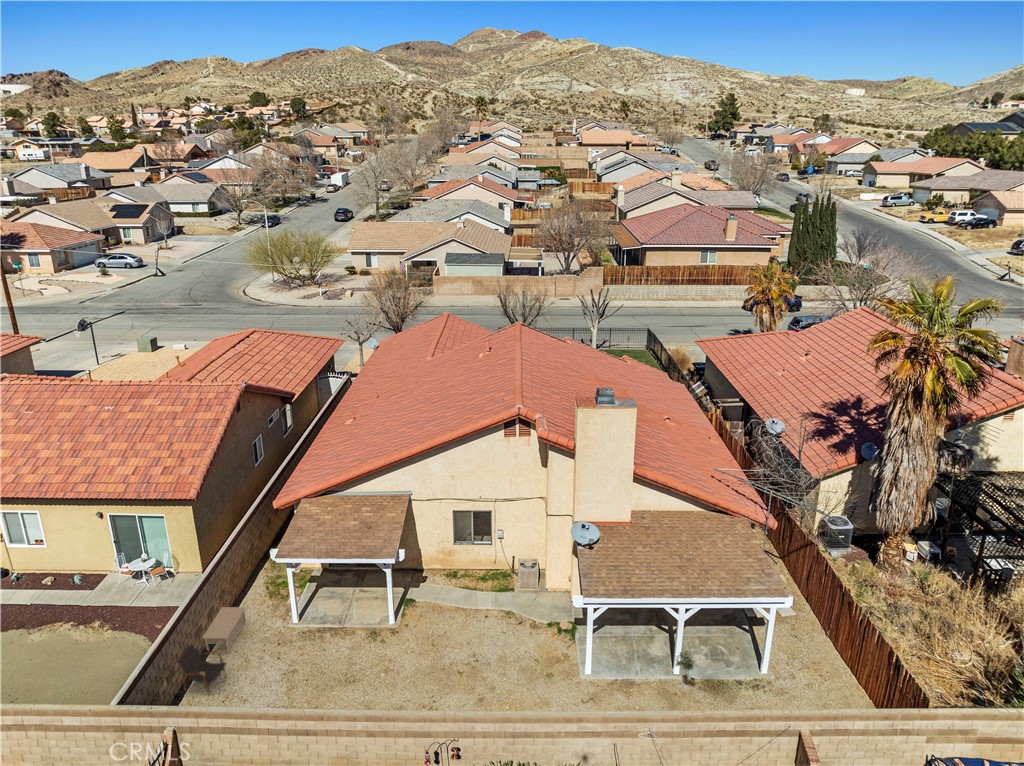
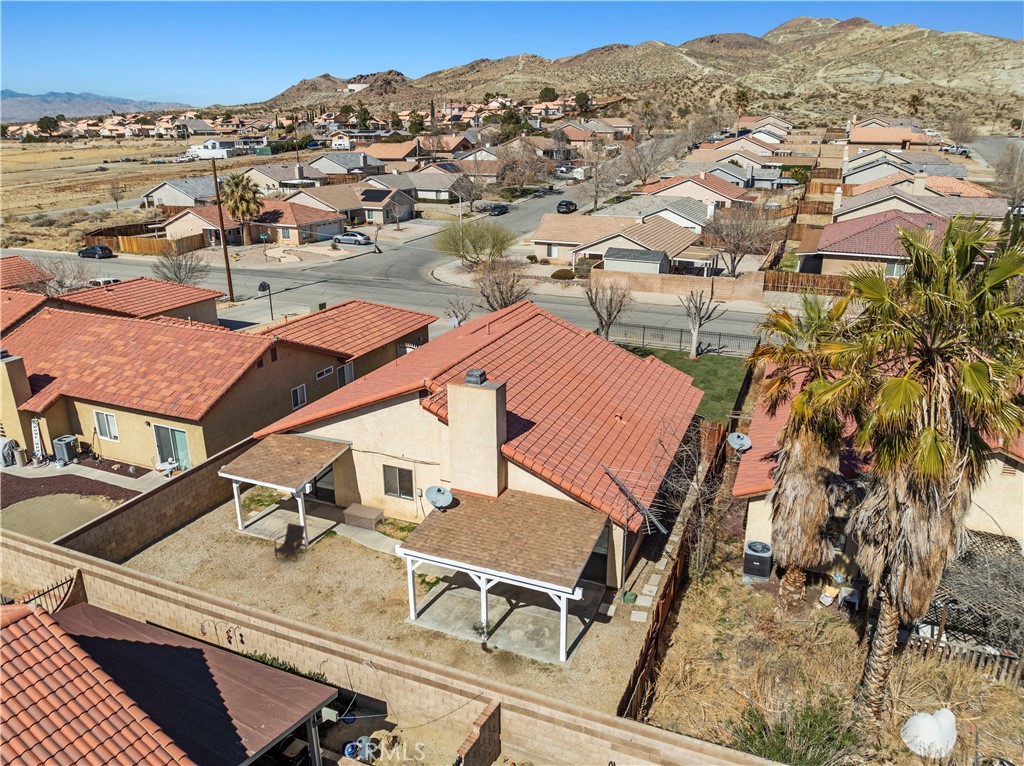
storage bench: present [202,607,246,653] -> present [343,503,385,532]
lounge chair: present [177,644,226,694] -> present [274,523,307,562]

